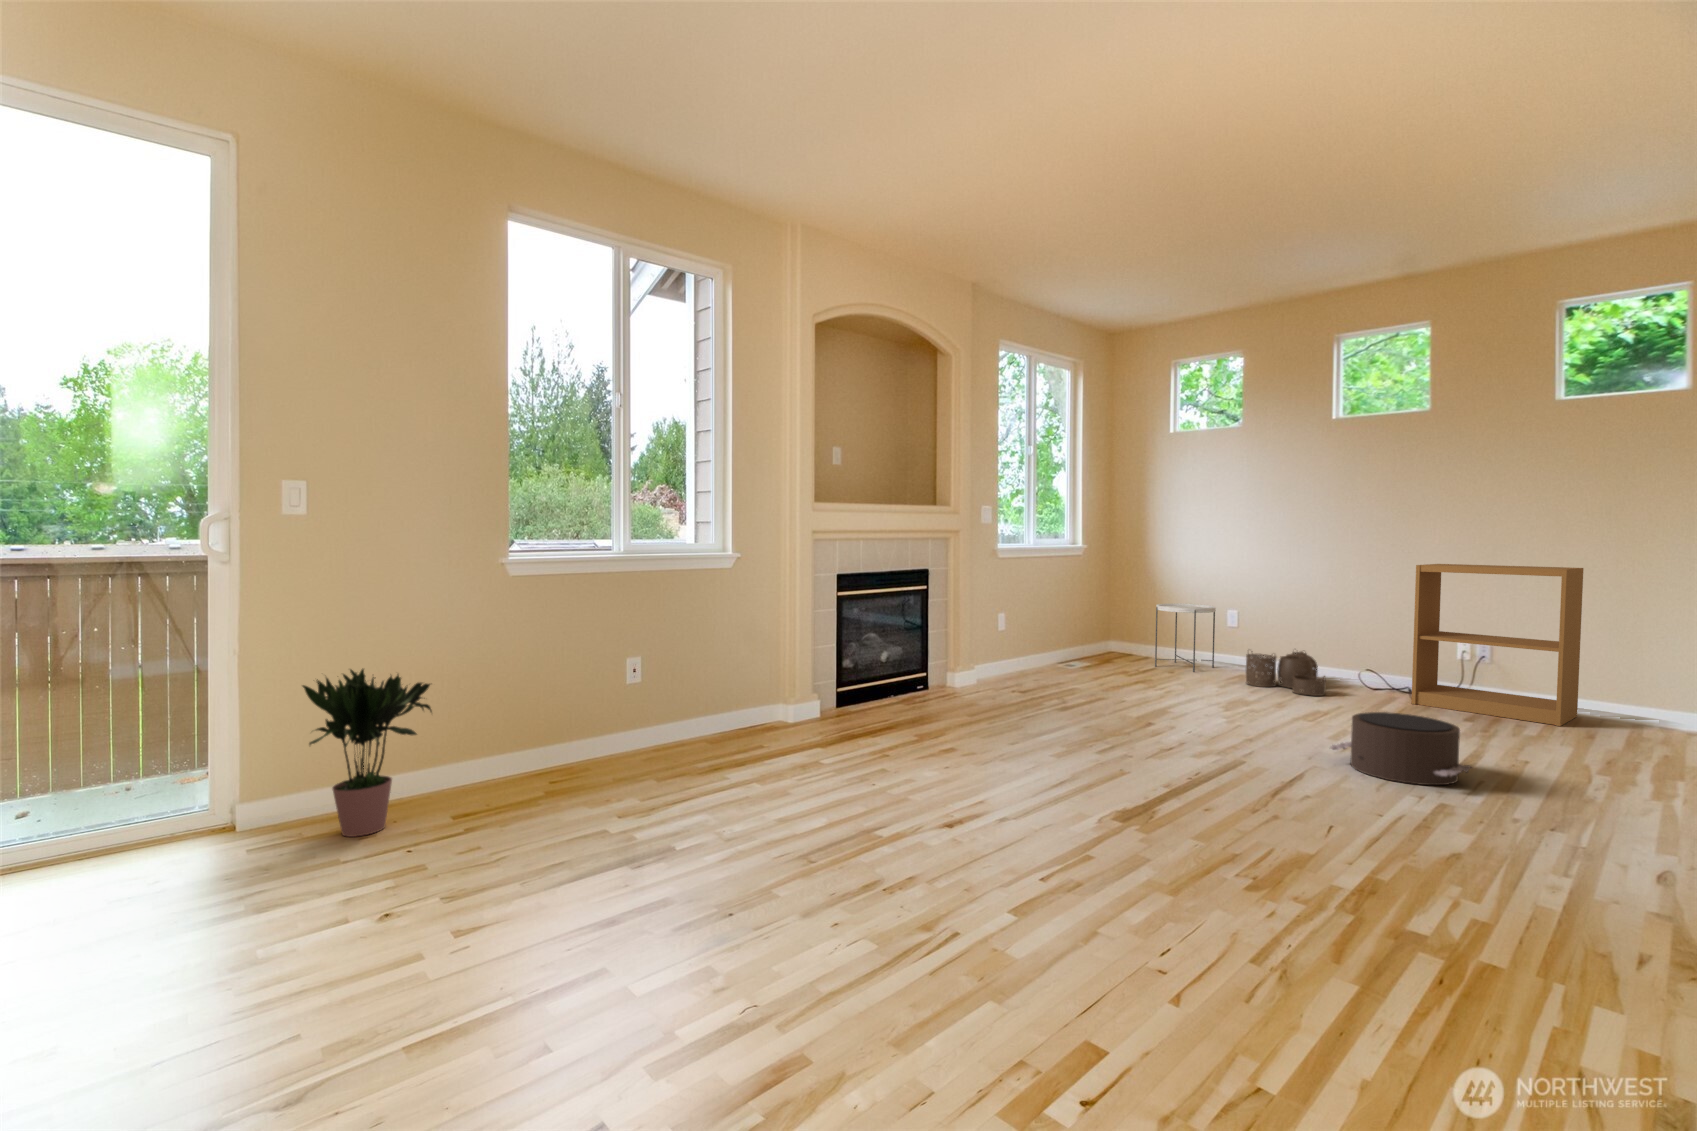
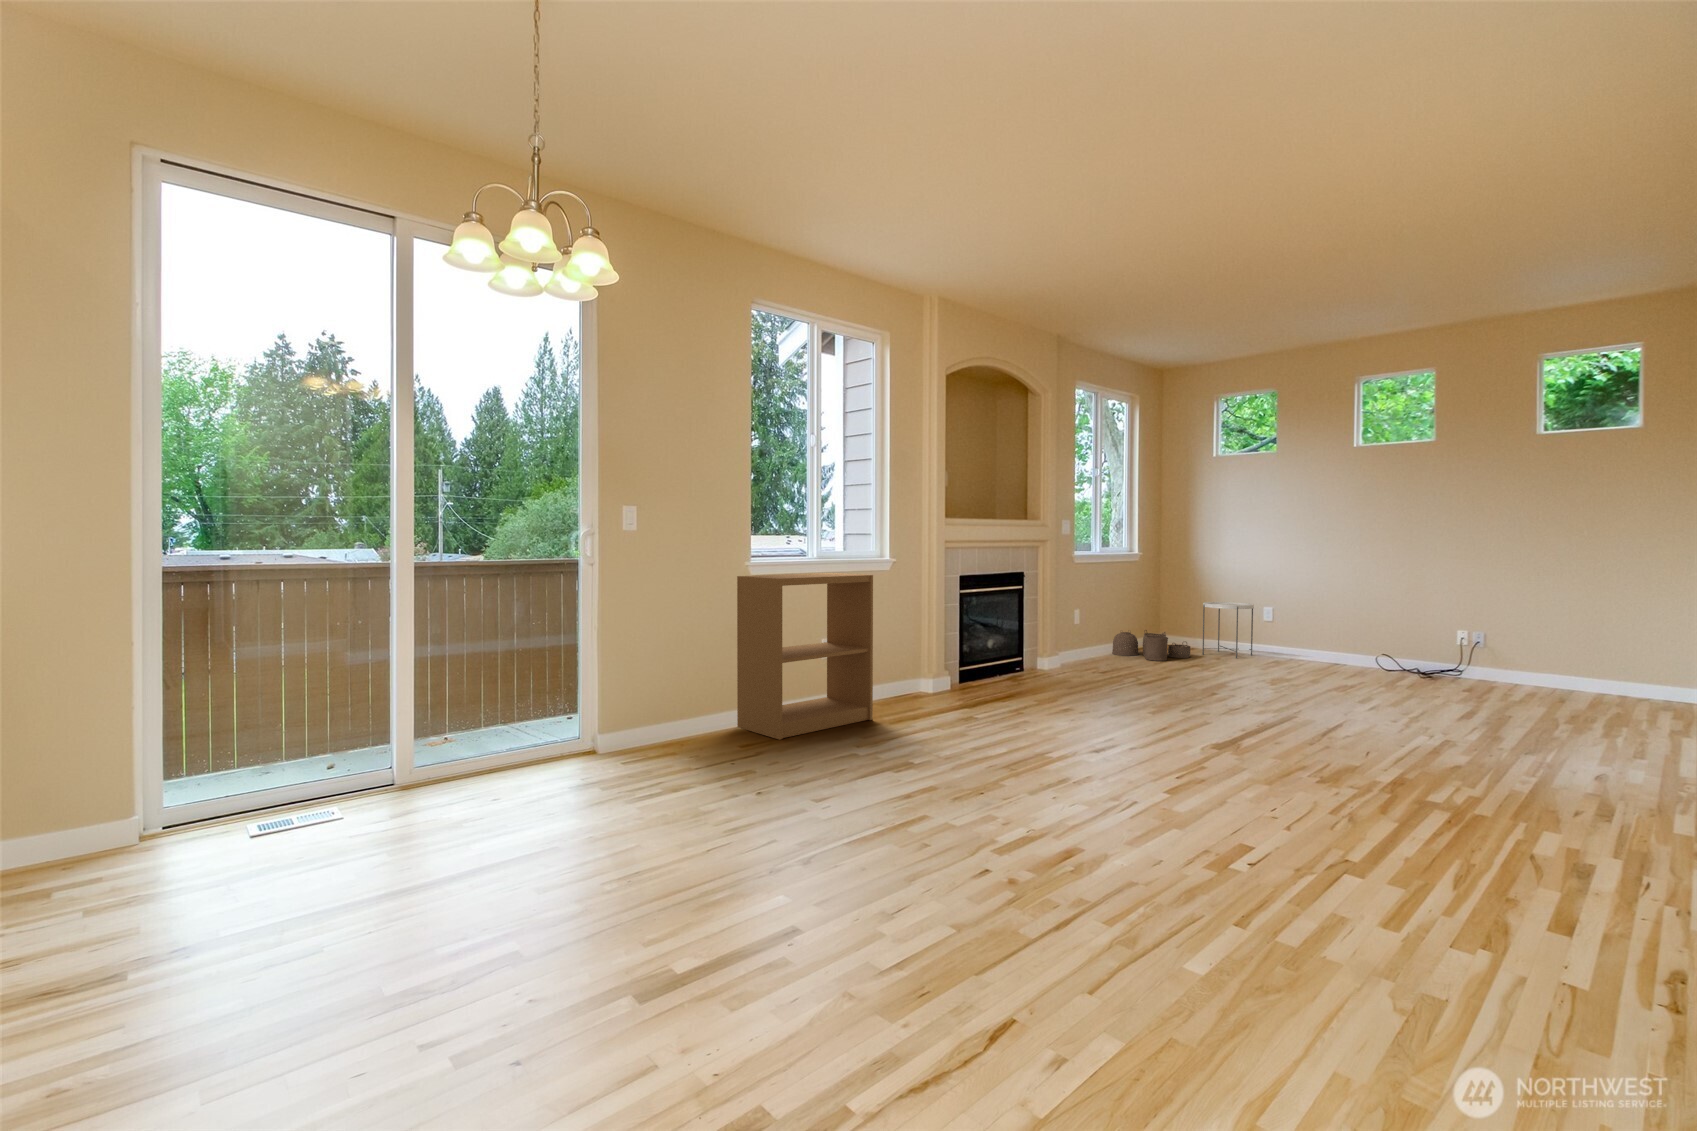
bookshelf: present [1411,564,1583,726] -> present [737,573,873,740]
woven basket: present [1246,651,1326,696] -> present [1112,630,1190,661]
potted plant: present [303,669,432,837] -> none [652,636,735,756]
pouf: present [1330,712,1471,785] -> none [1360,679,1470,730]

